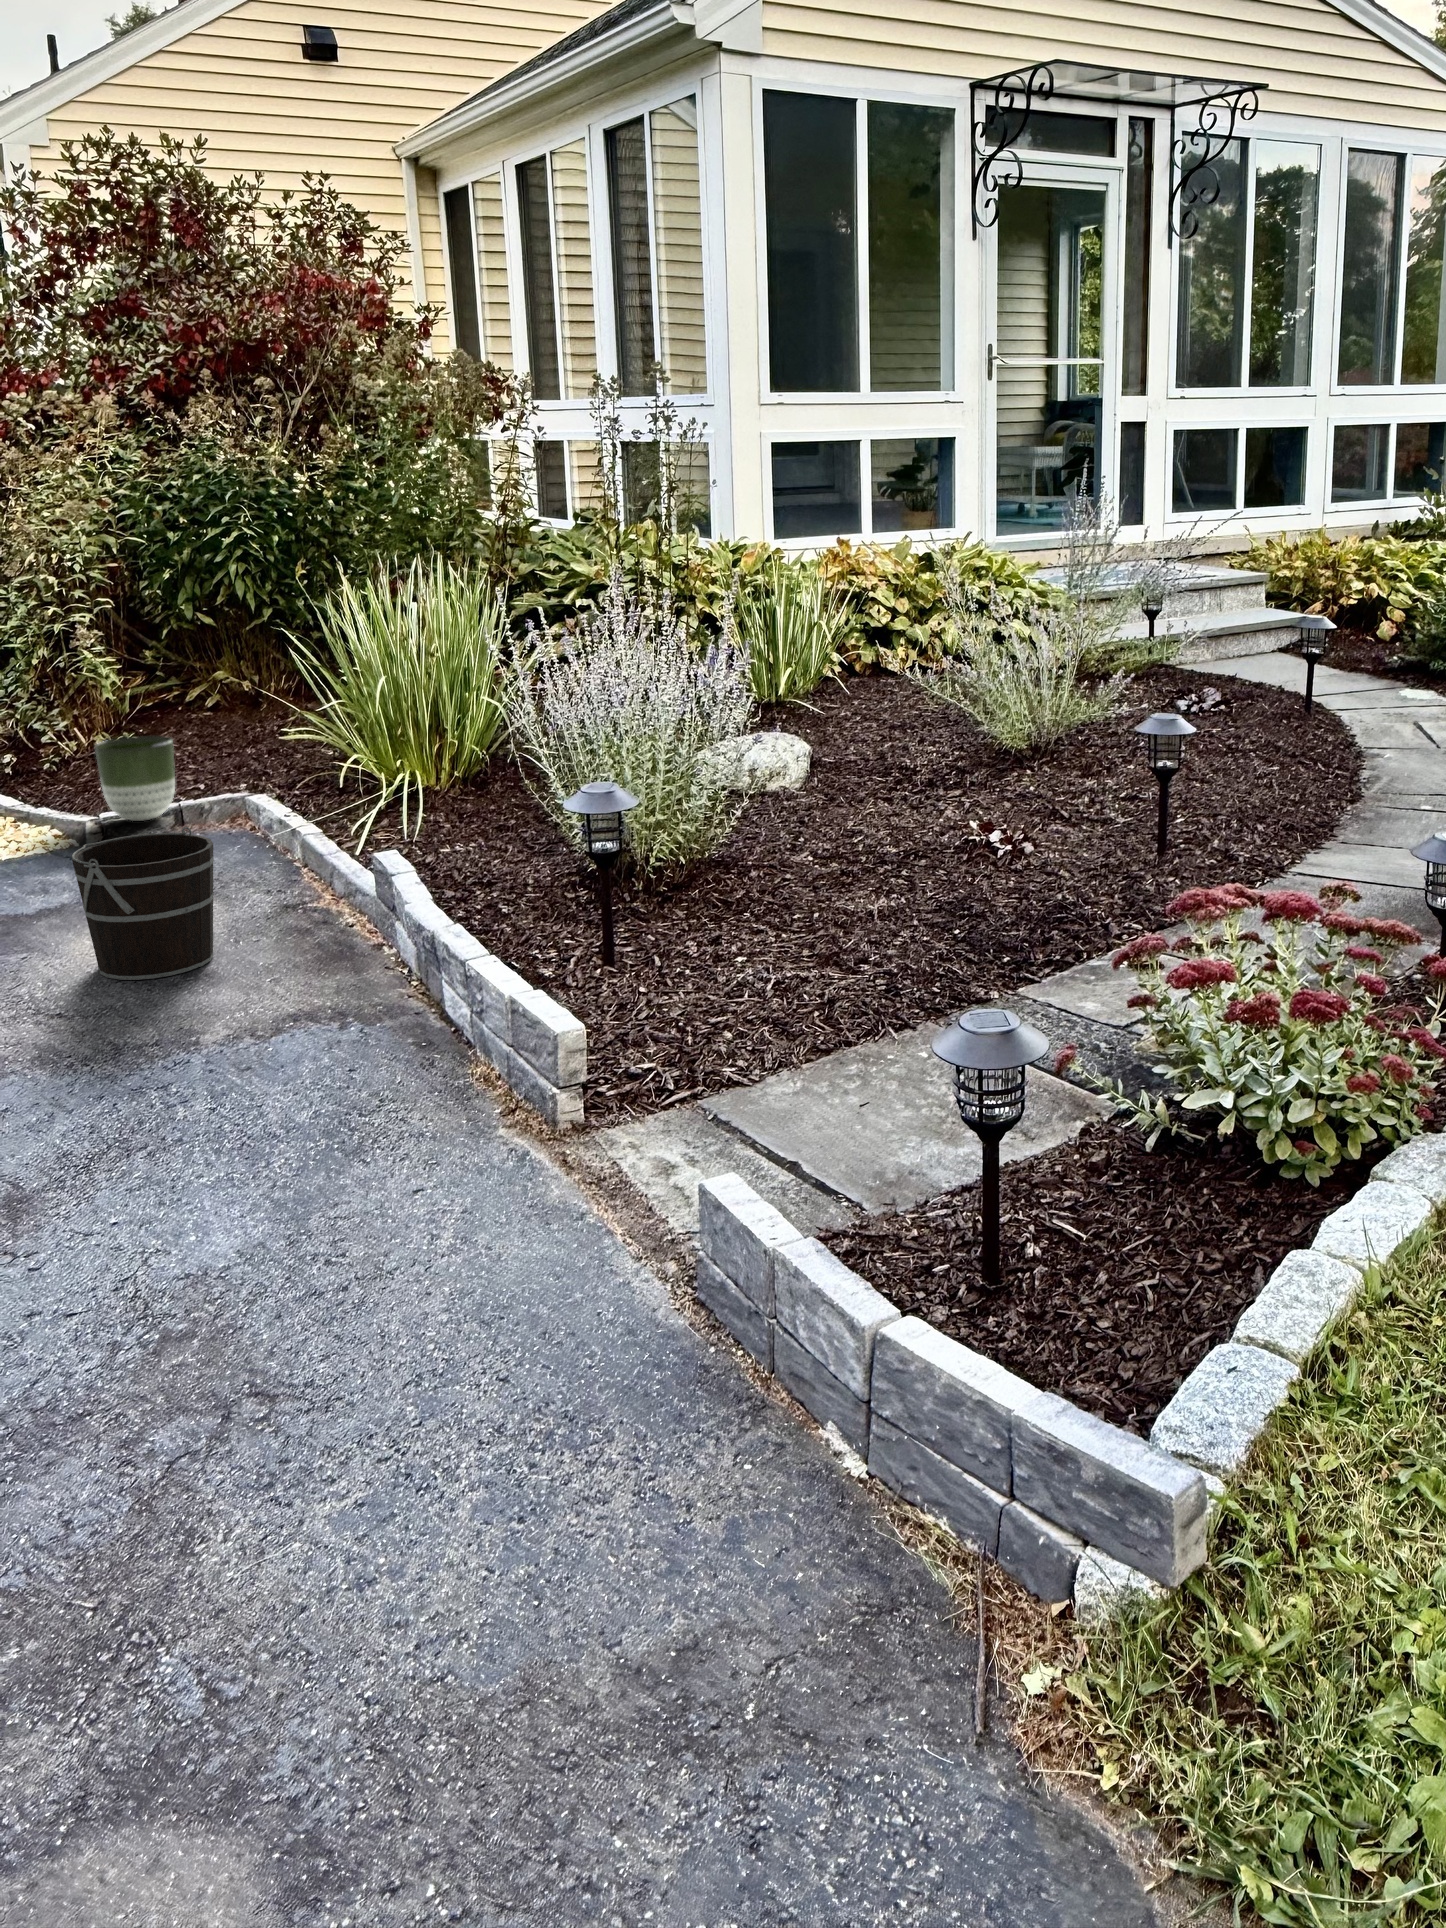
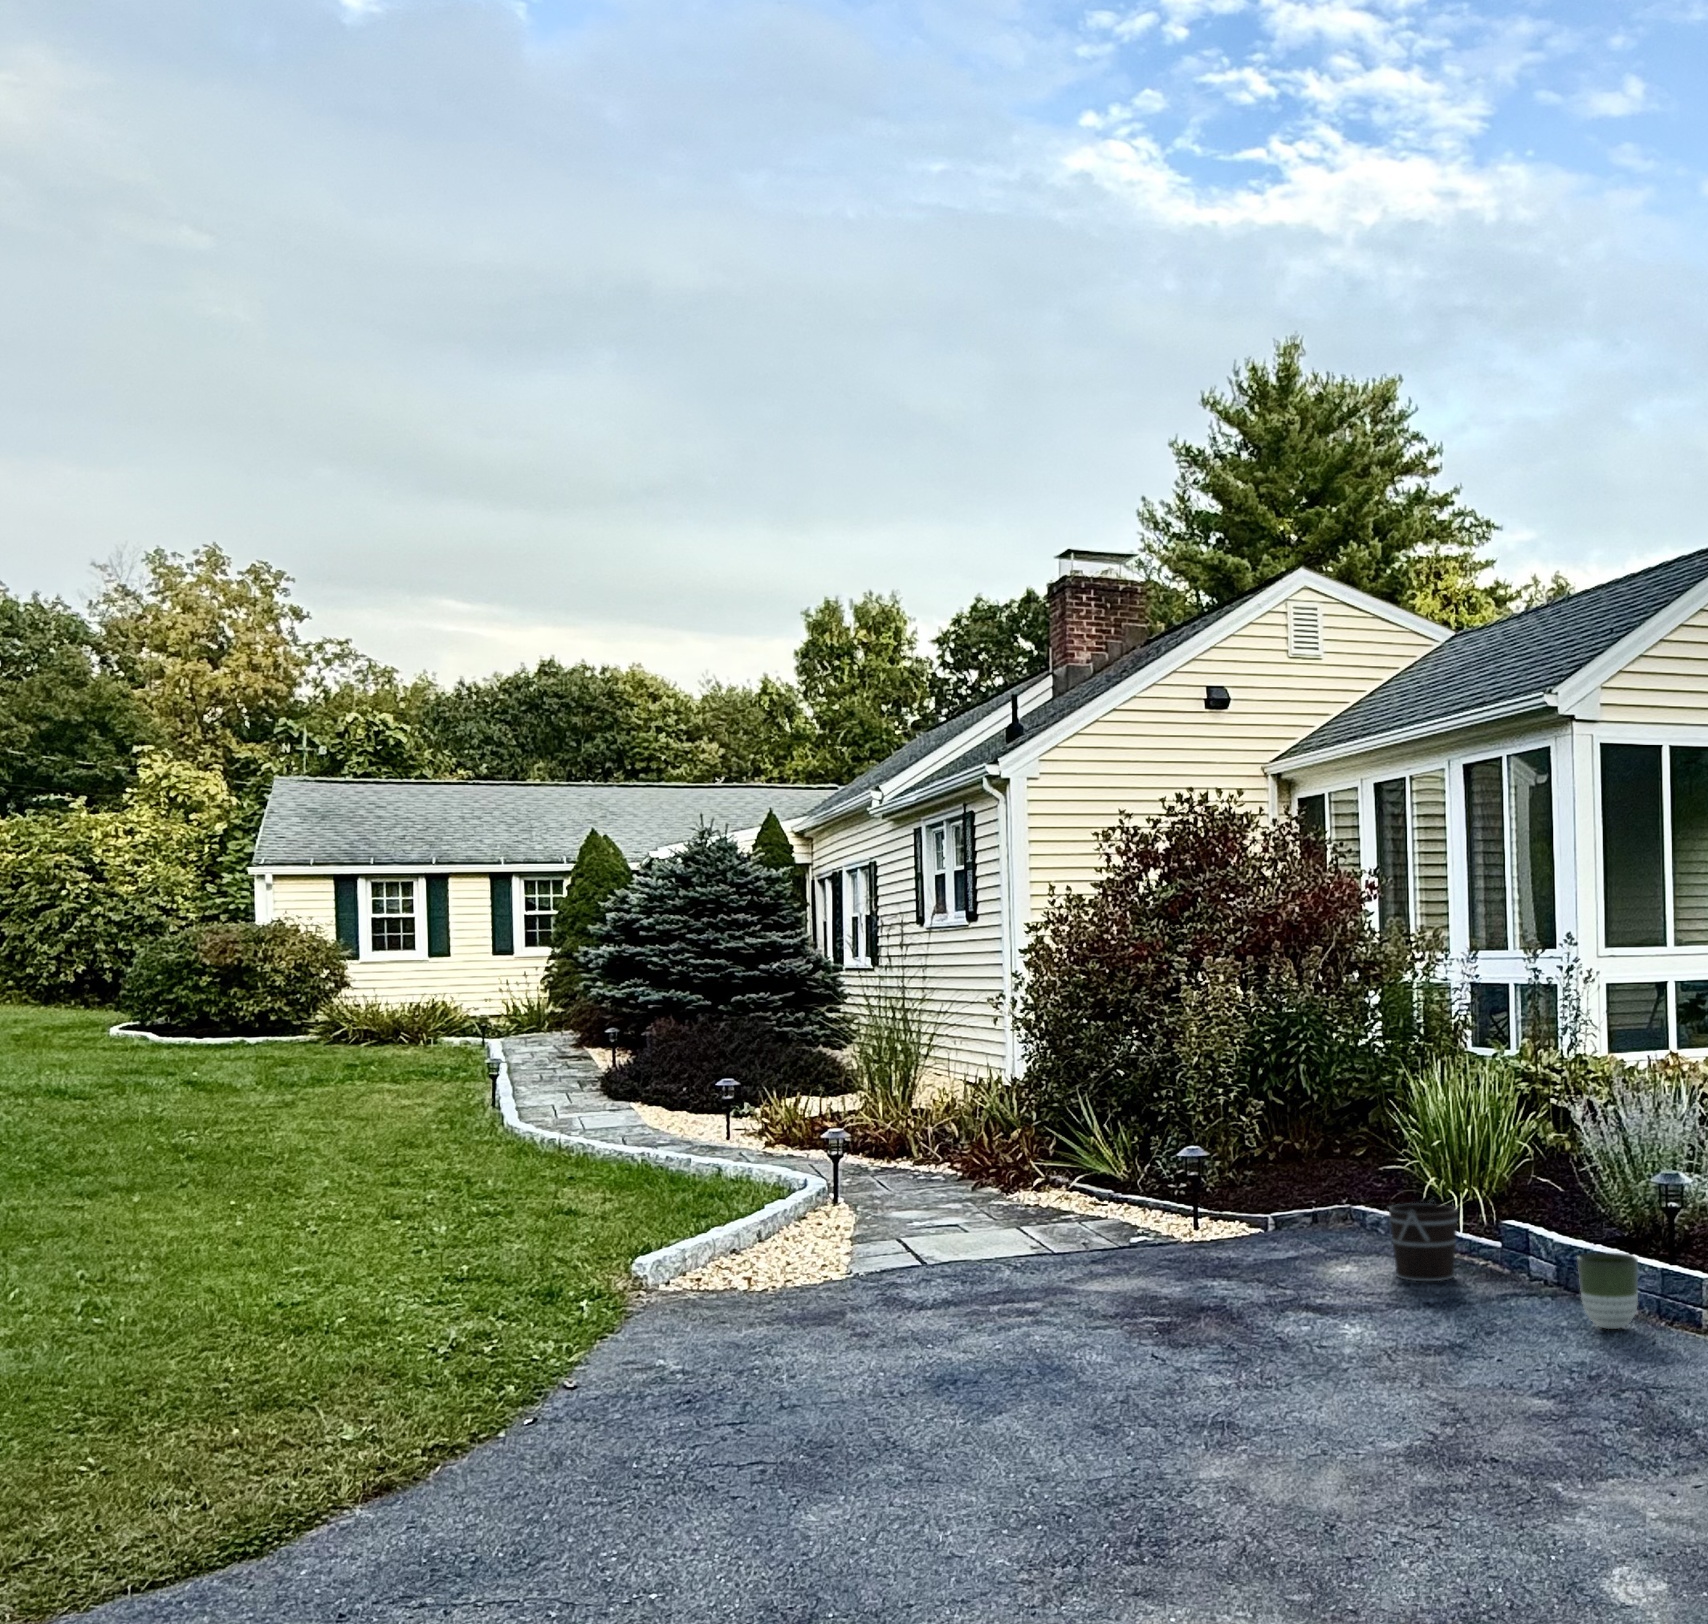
planter: present [95,736,175,821] -> present [1577,1252,1638,1329]

